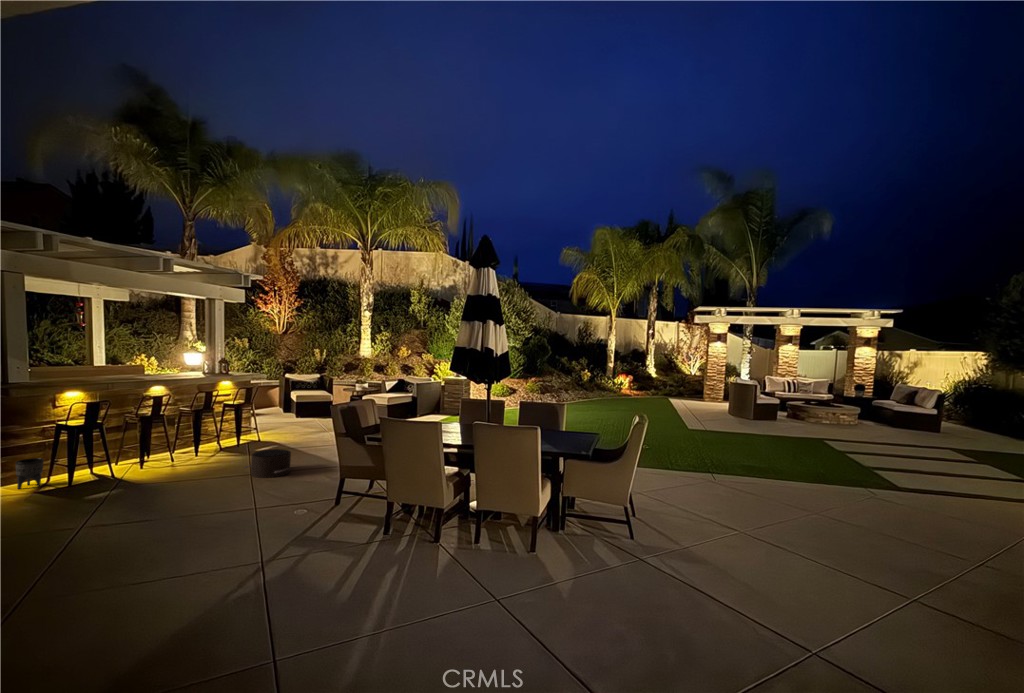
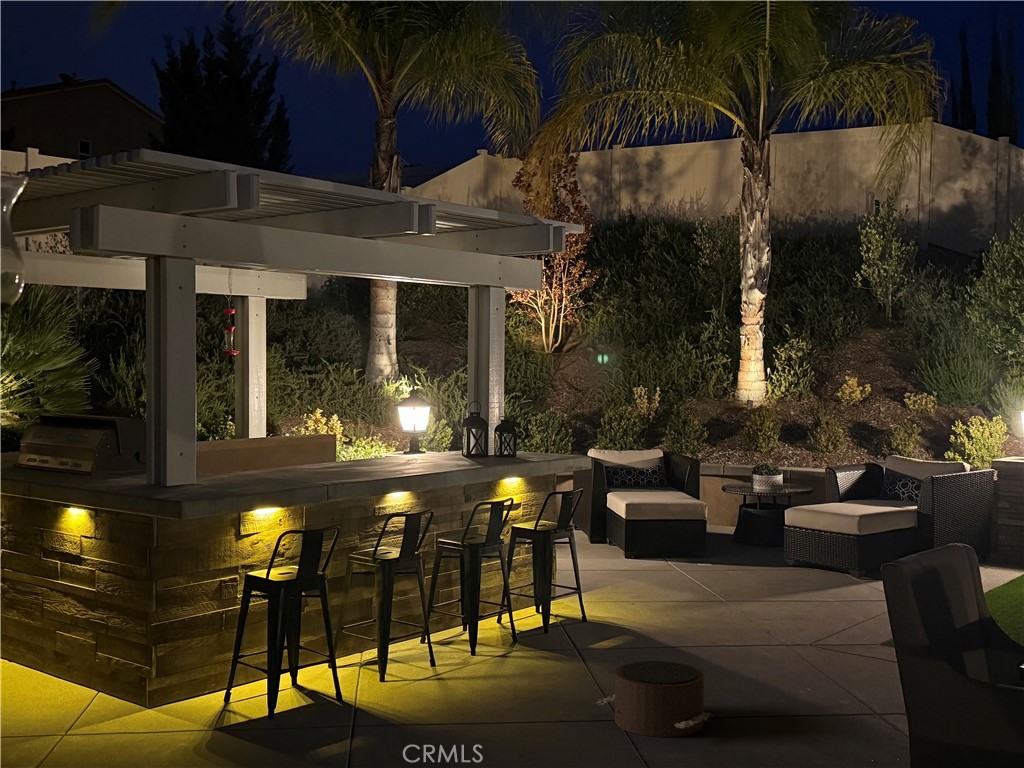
planter: present [16,458,44,489] -> none [184,647,226,712]

